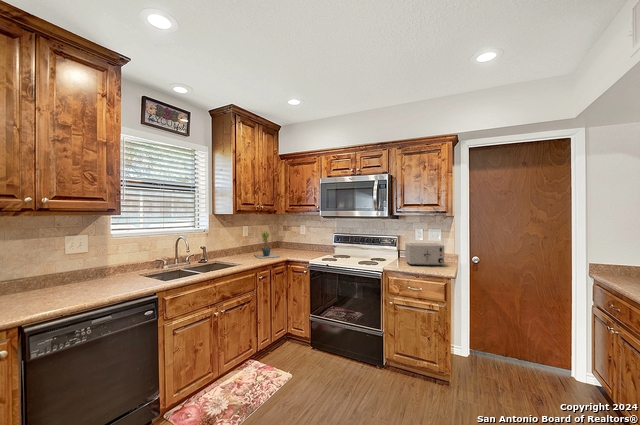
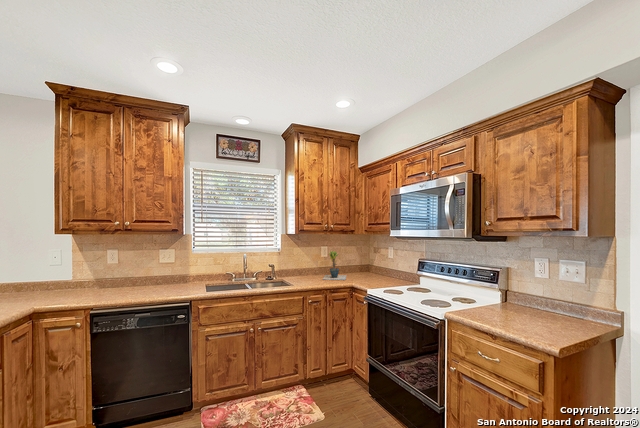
toaster: present [405,243,444,266] -> none [486,280,551,325]

